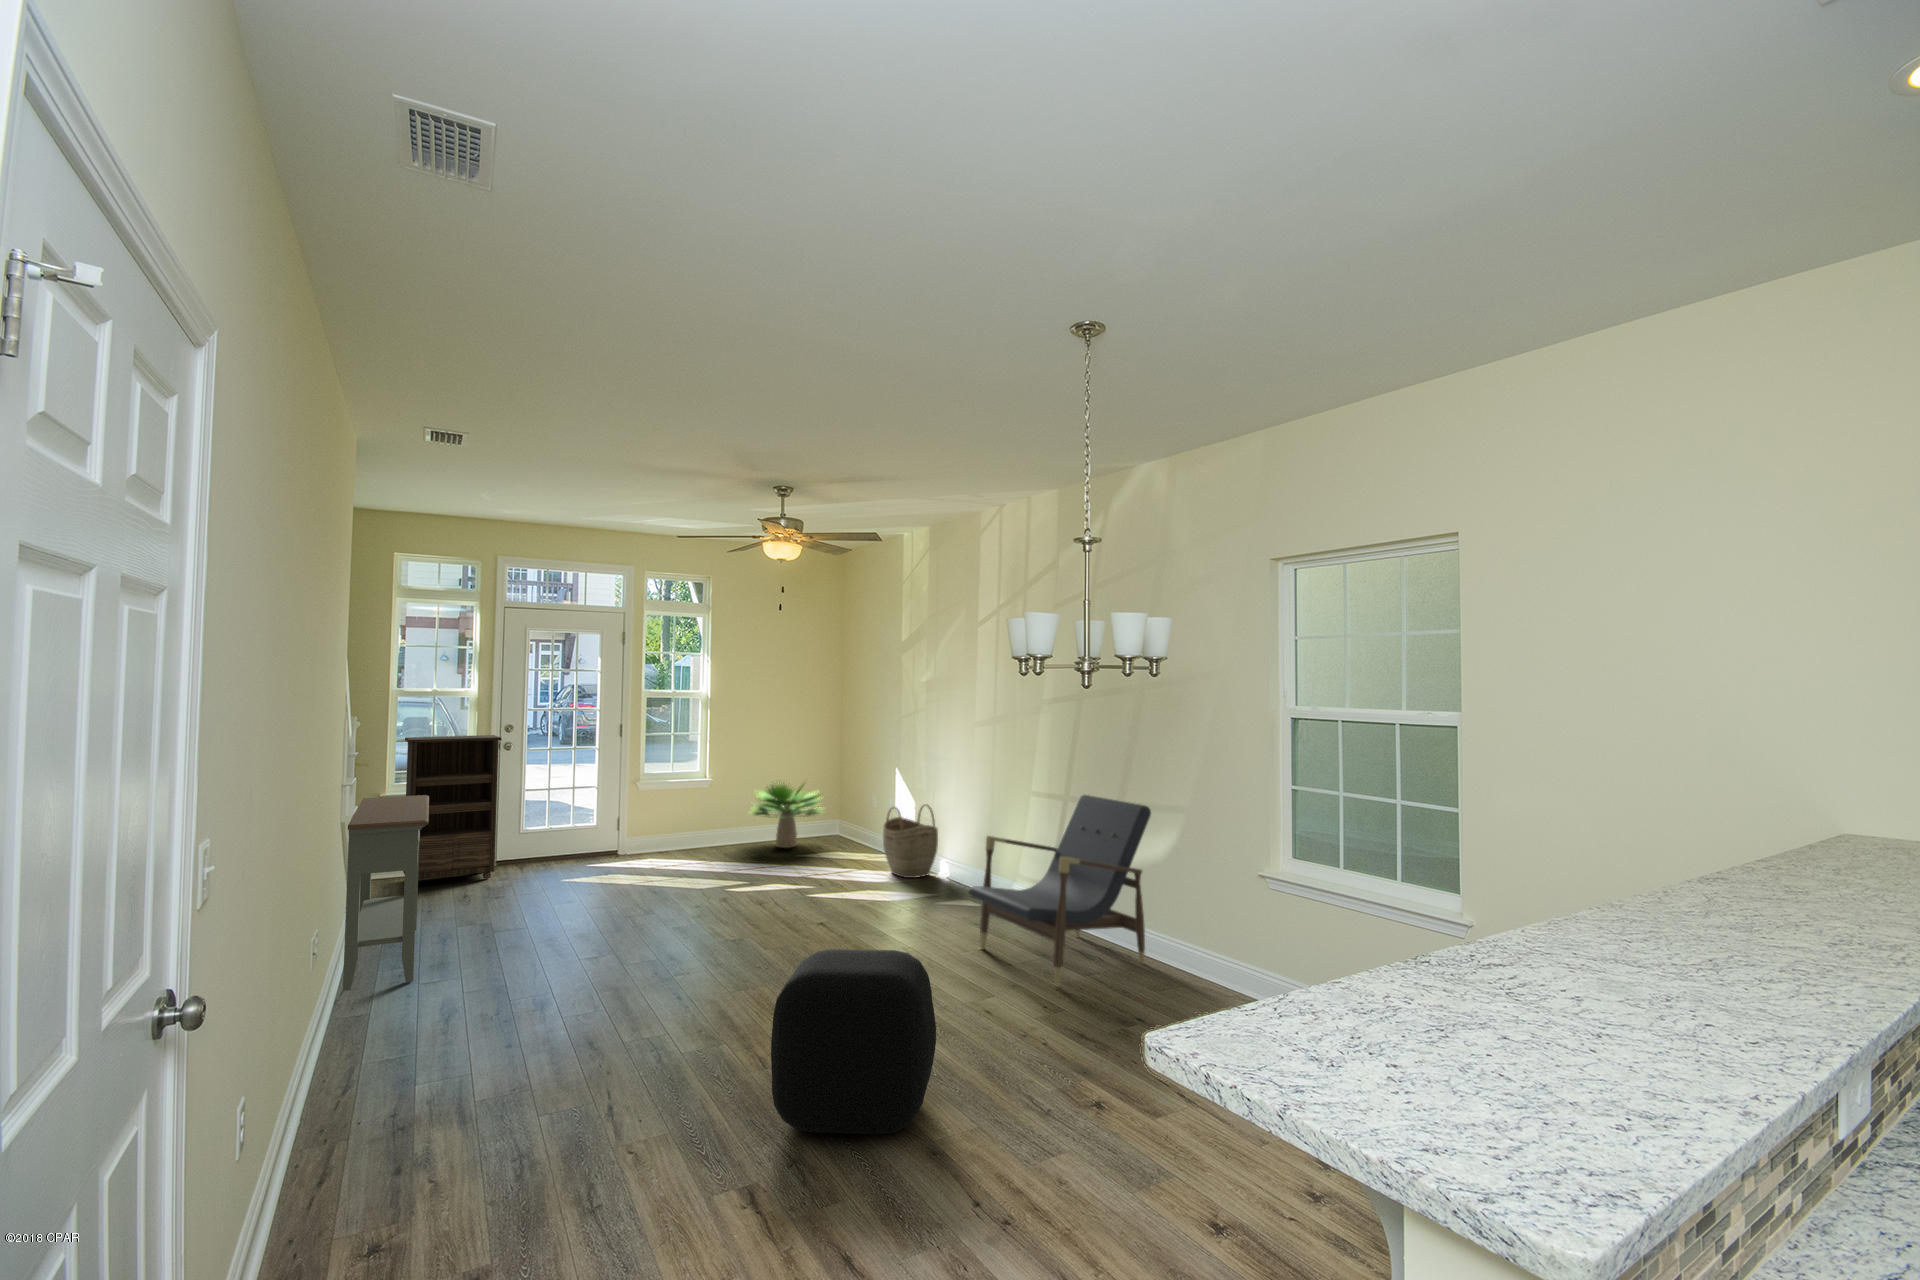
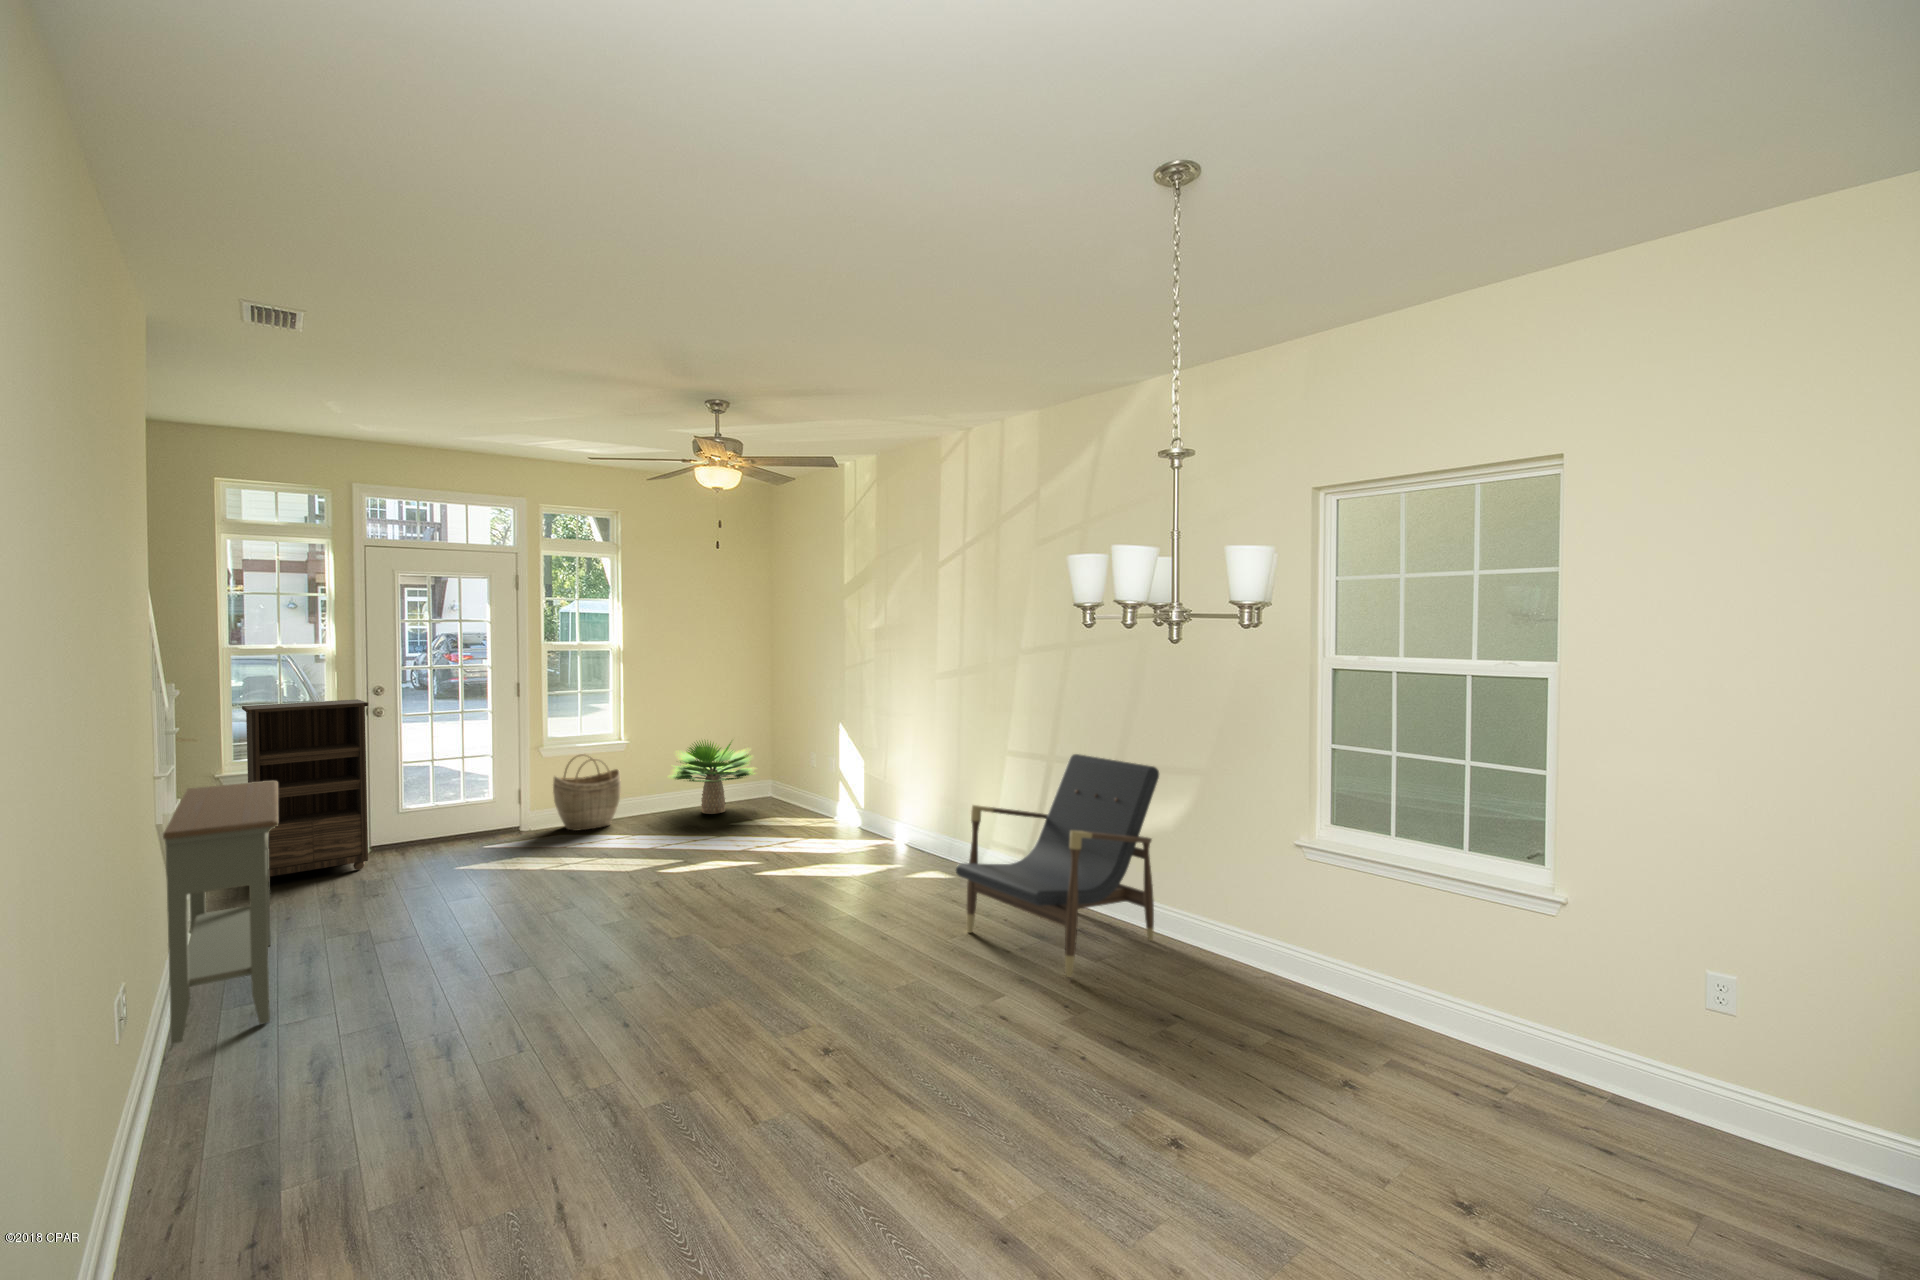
woven basket: present [883,804,938,878] -> present [553,754,621,831]
ottoman: present [771,949,936,1134] -> none [777,973,984,1222]

